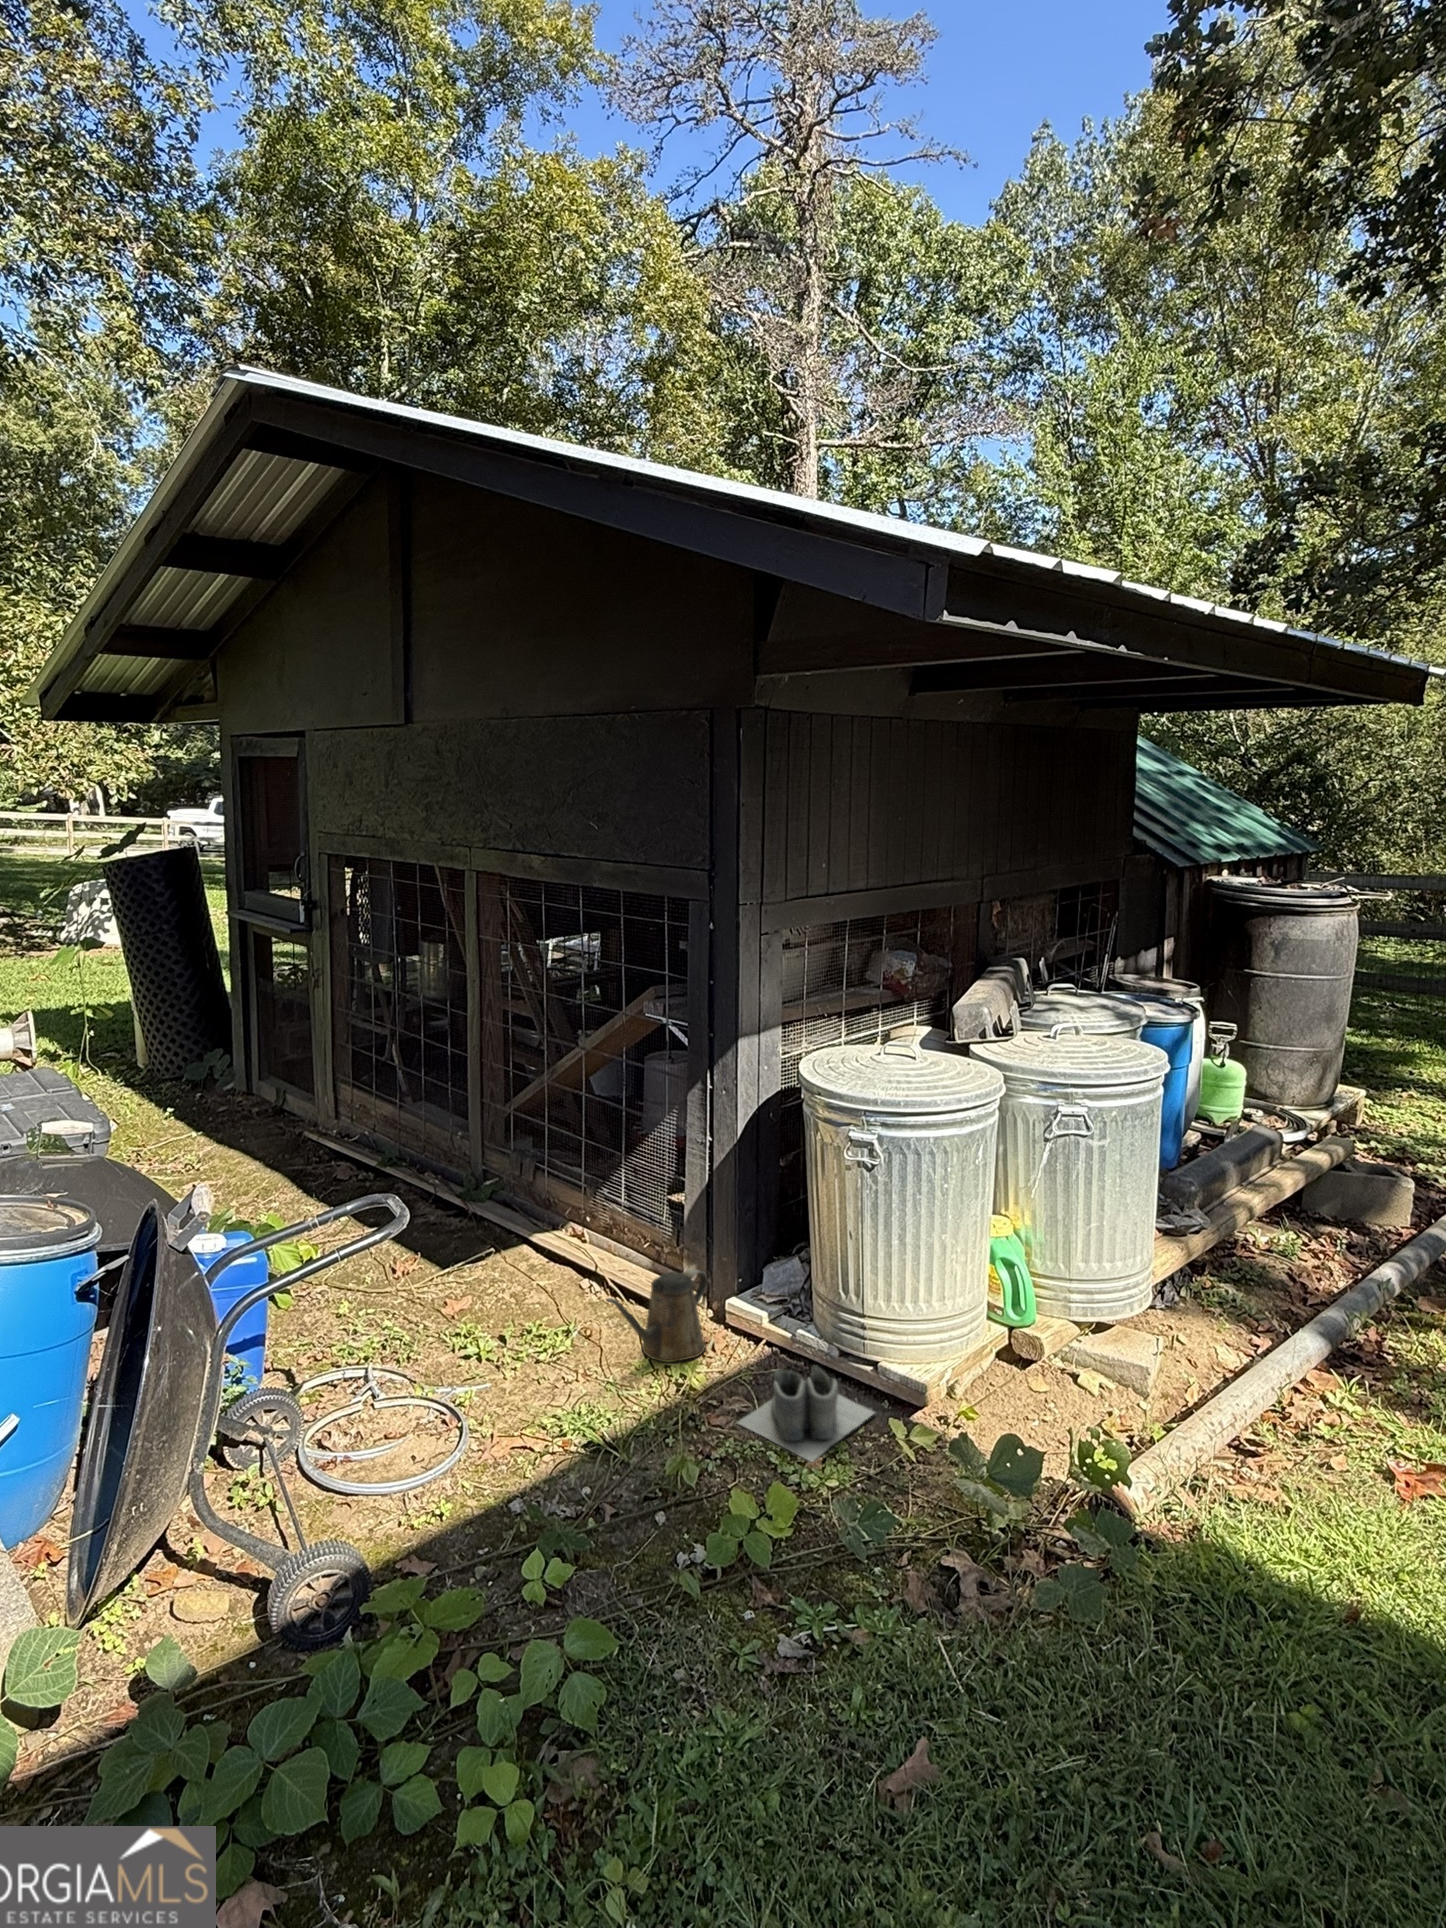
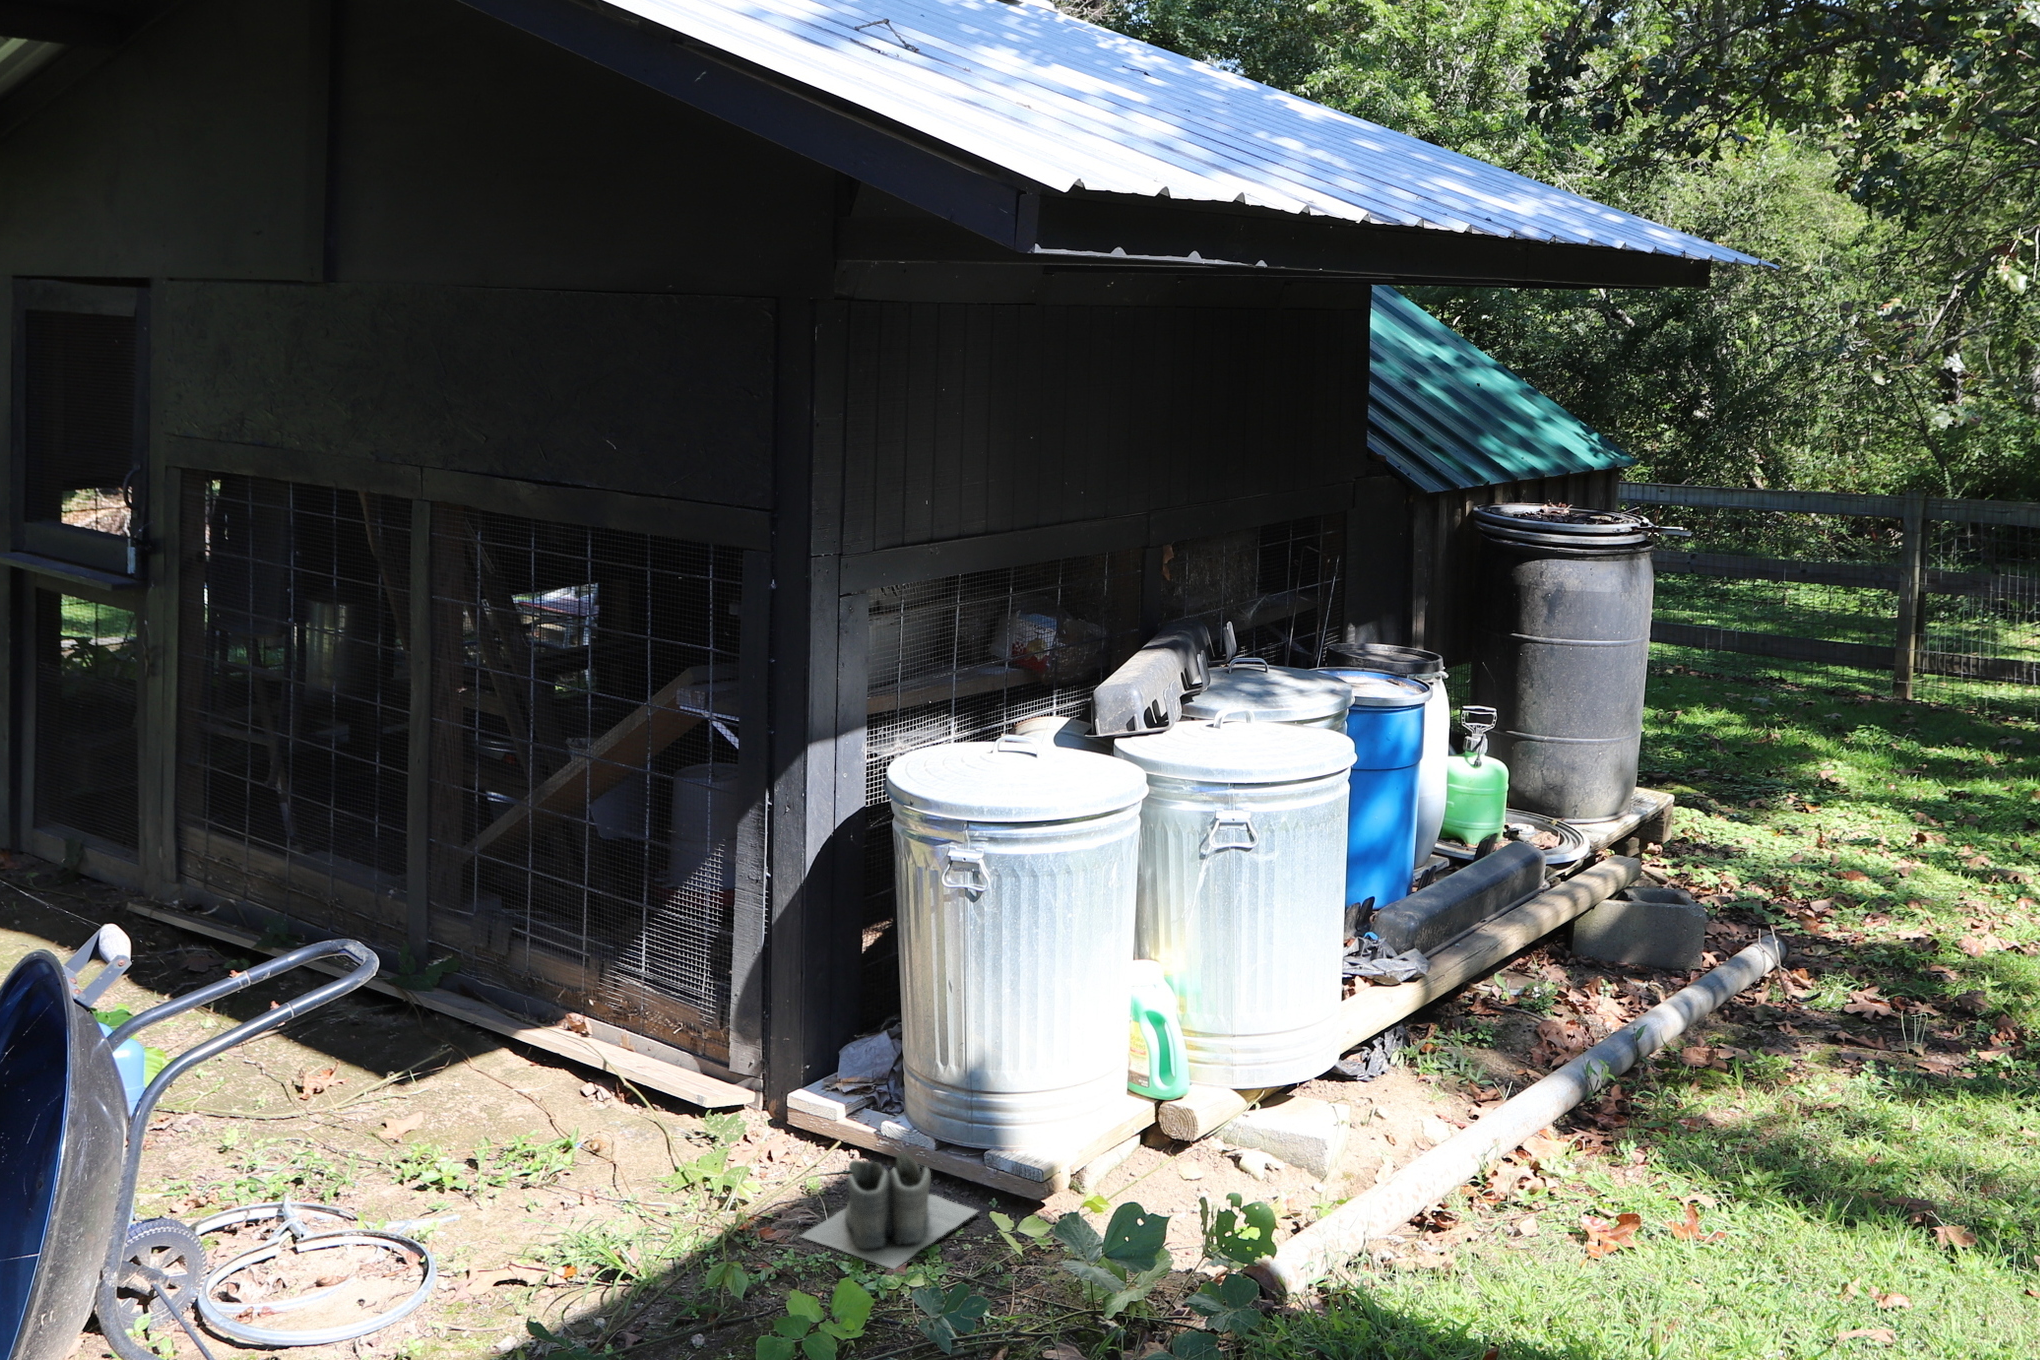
watering can: present [606,1269,707,1362] -> none [625,1052,764,1178]

